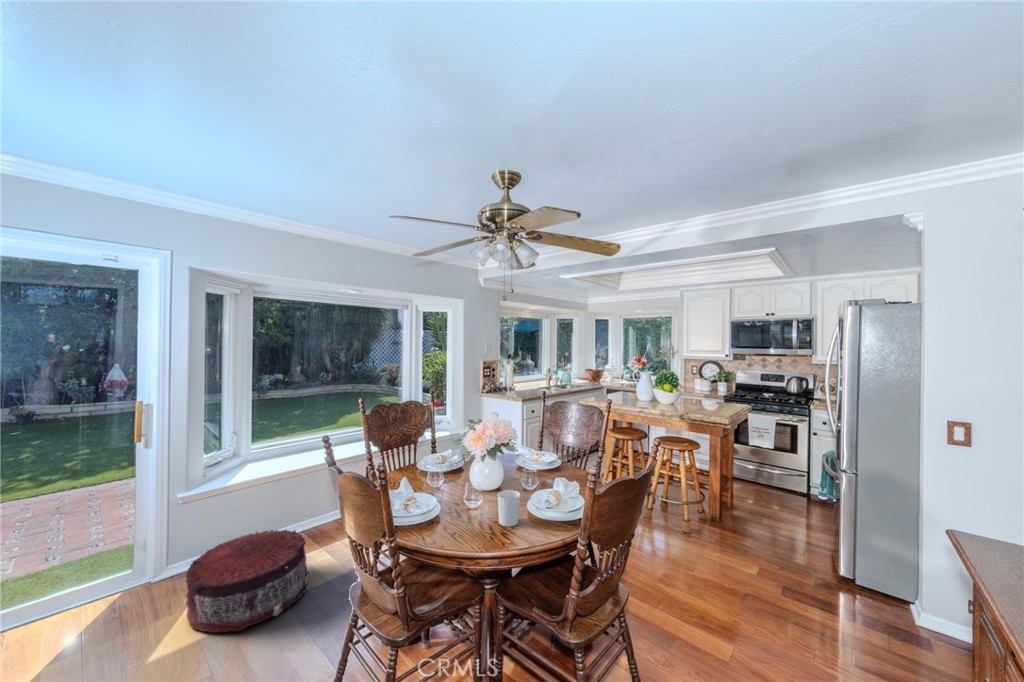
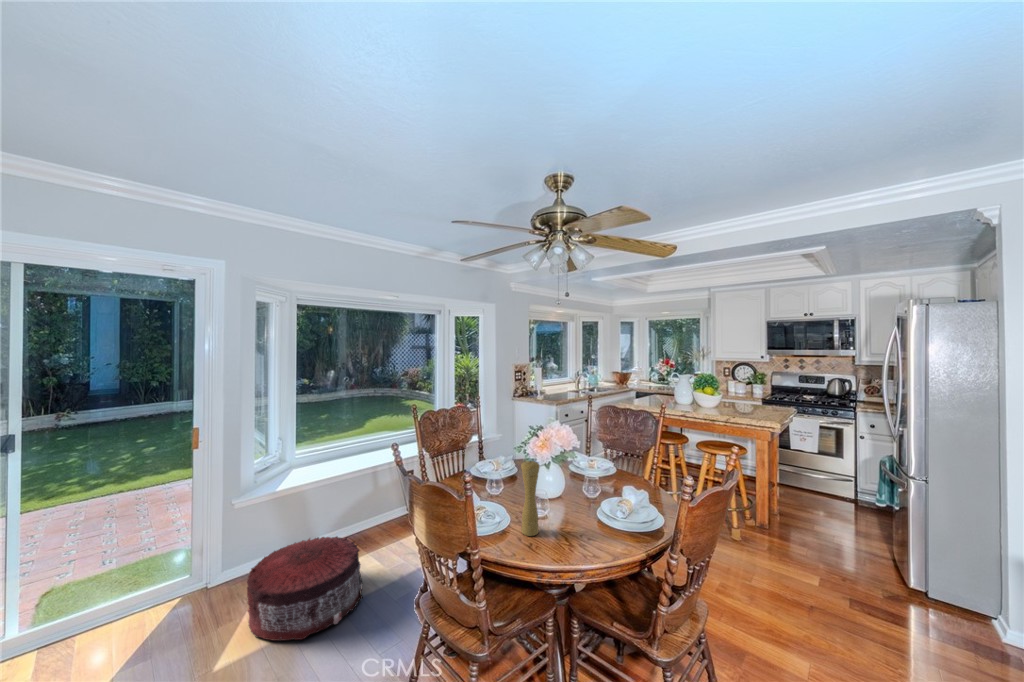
pepper mill: none [449,452,468,526] -> present [521,461,539,536]
candle holder: present [497,490,520,527] -> none [570,499,594,537]

